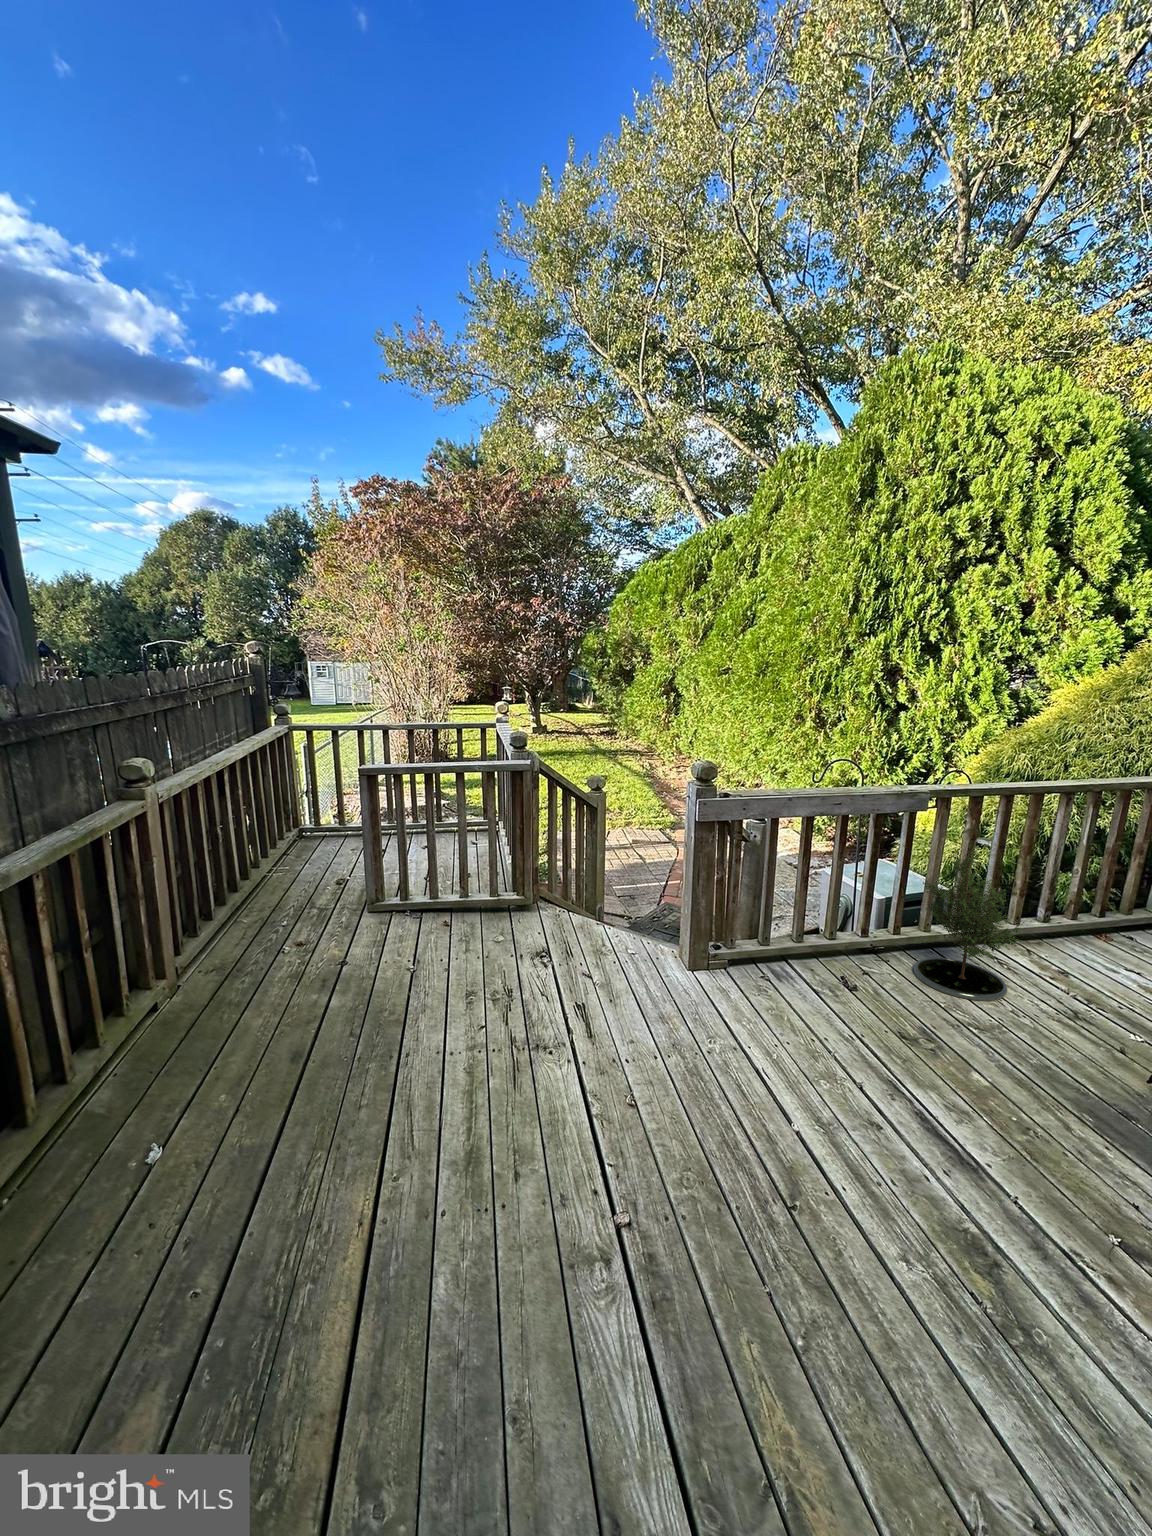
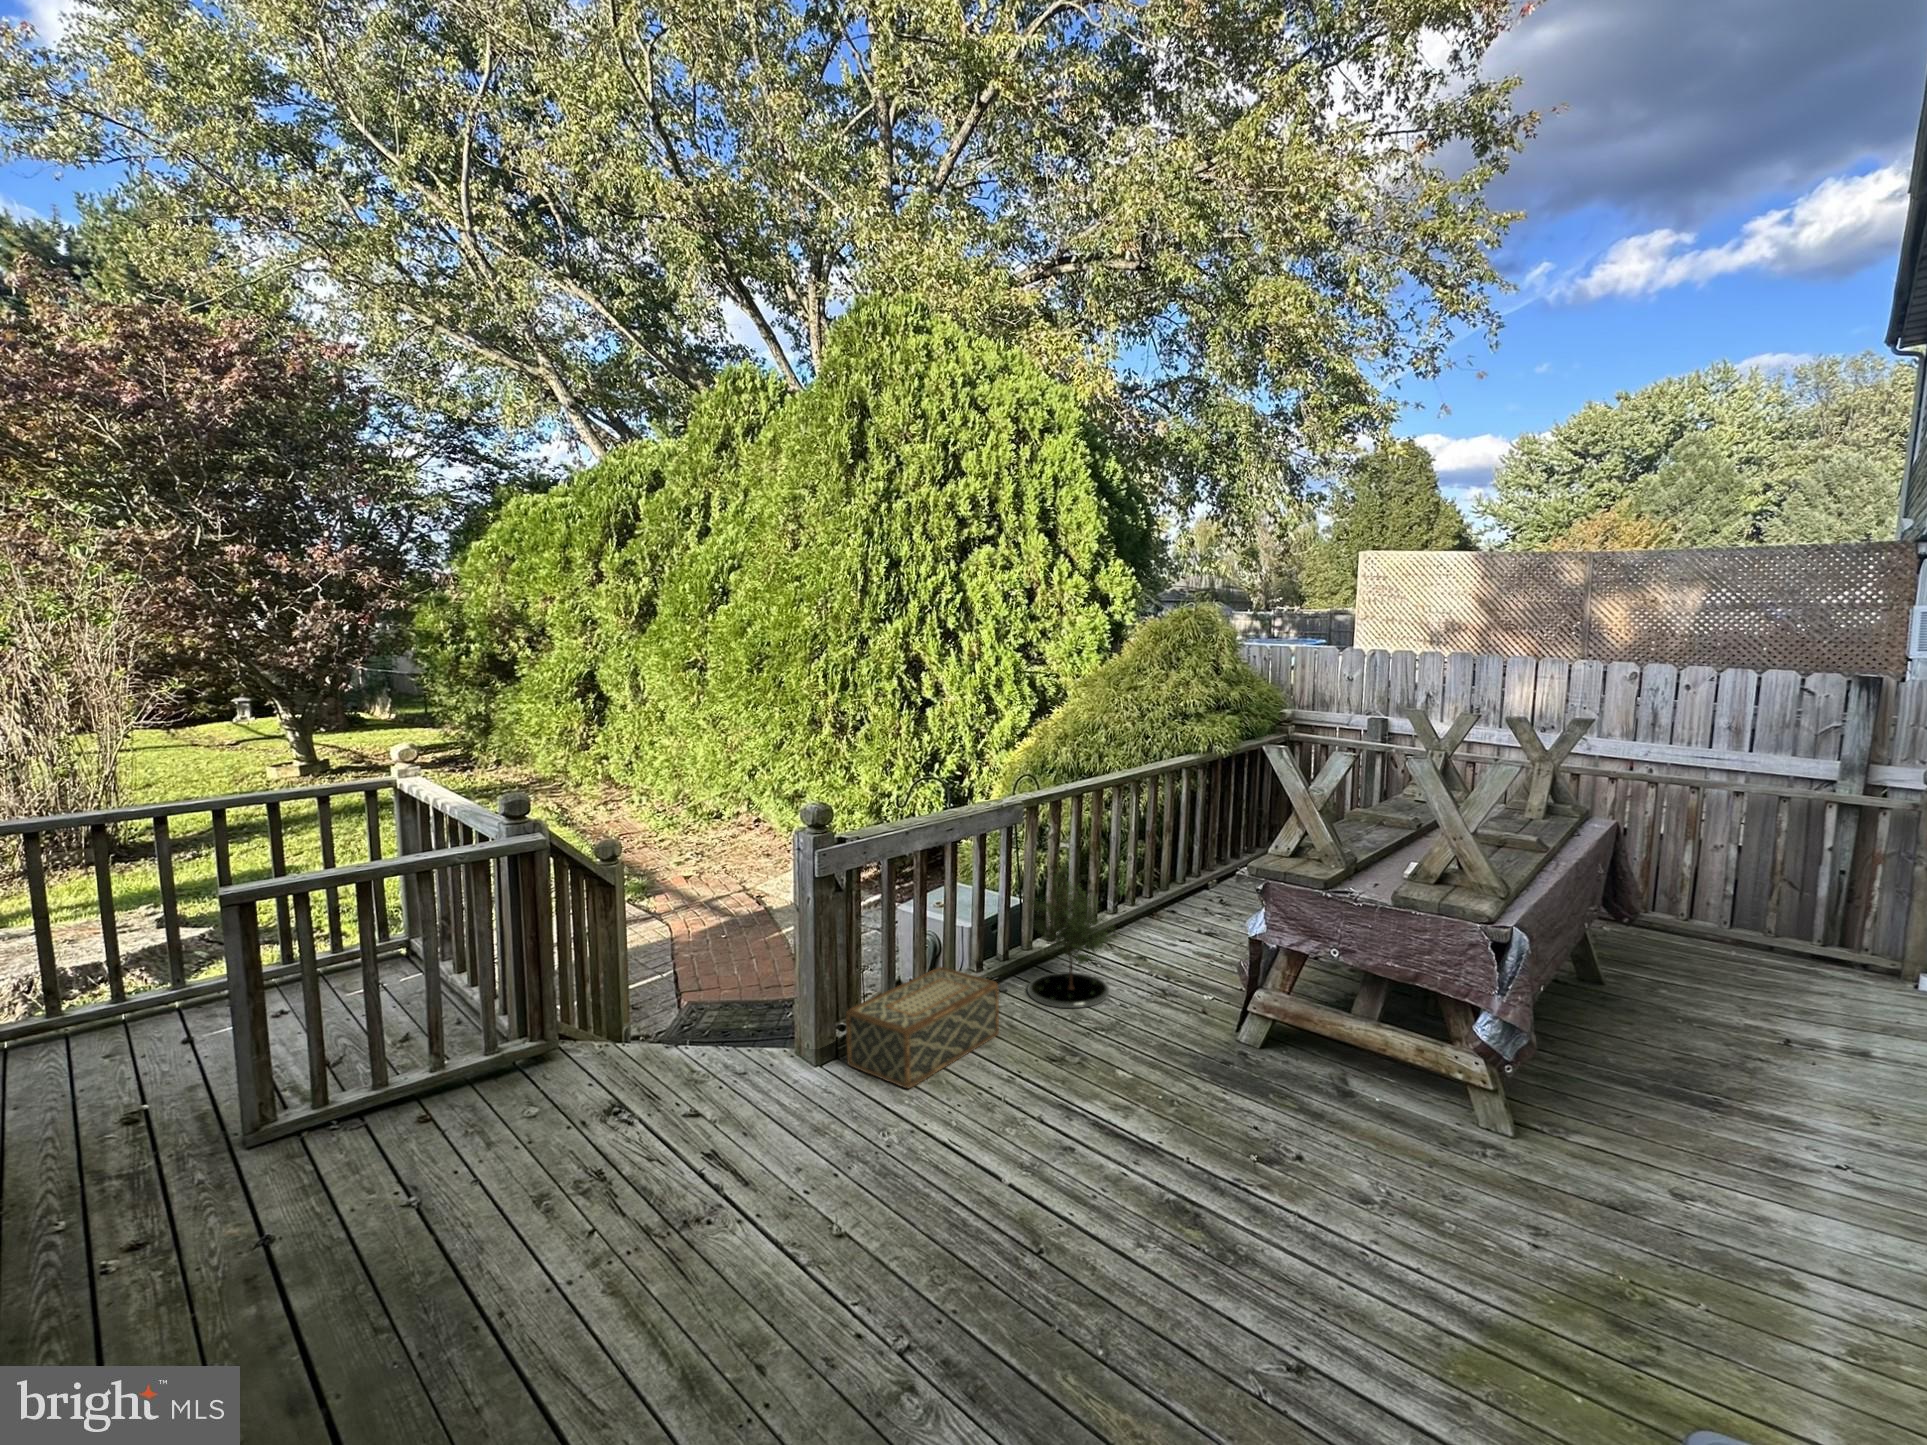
woven basket: none [715,920,868,1012] -> present [846,967,999,1088]

